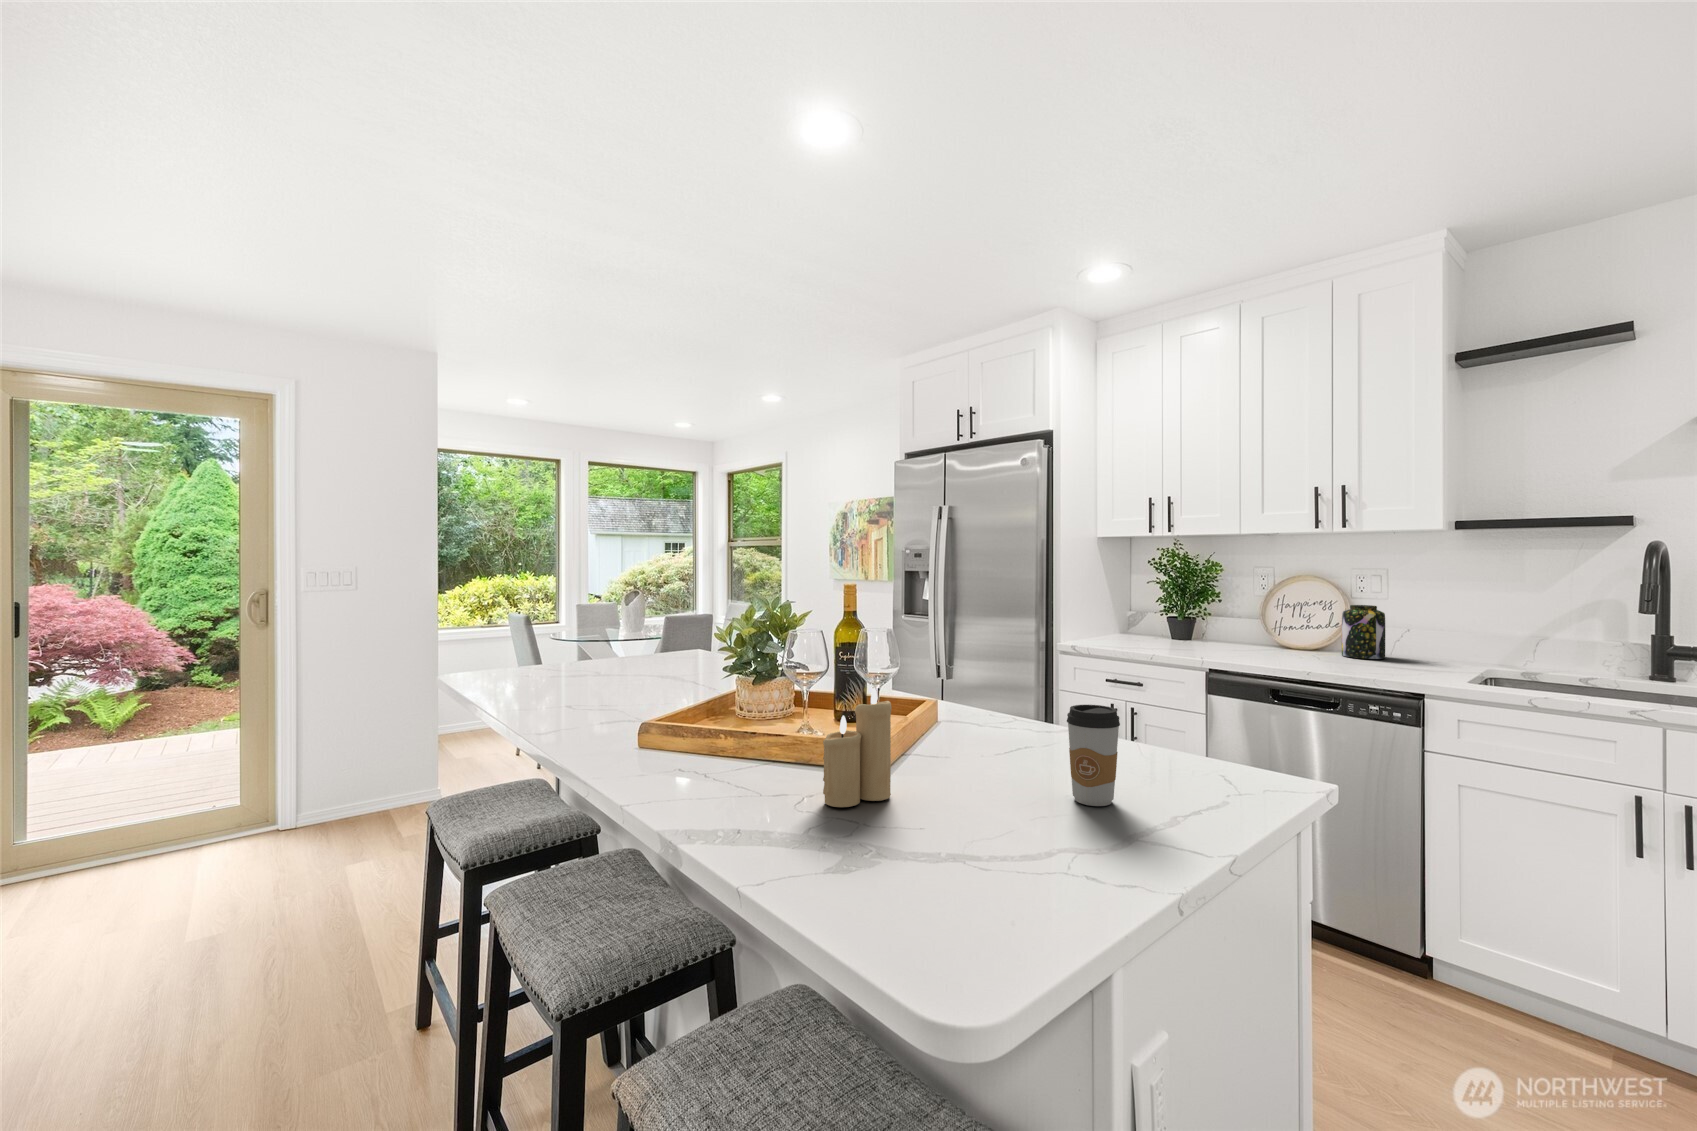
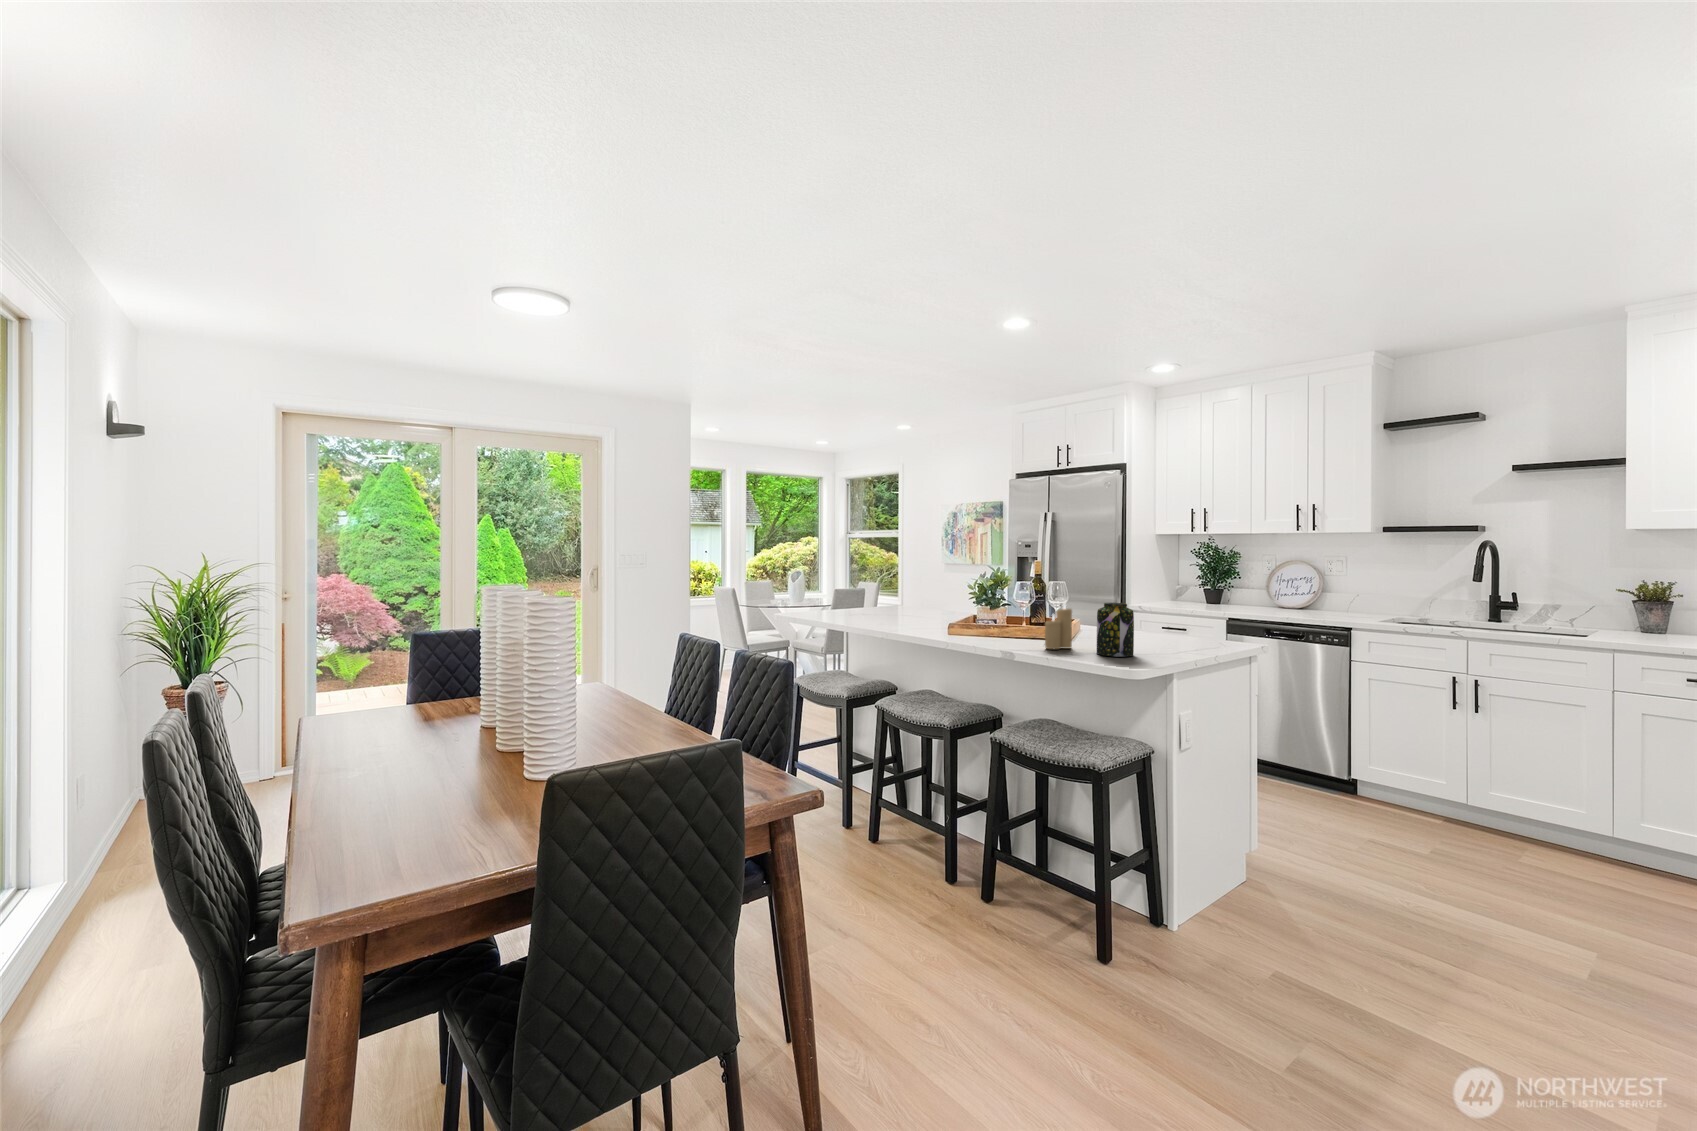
jar: present [1342,605,1385,659] -> present [1097,603,1134,657]
coffee cup: present [1067,705,1120,806] -> none [1147,611,1170,651]

